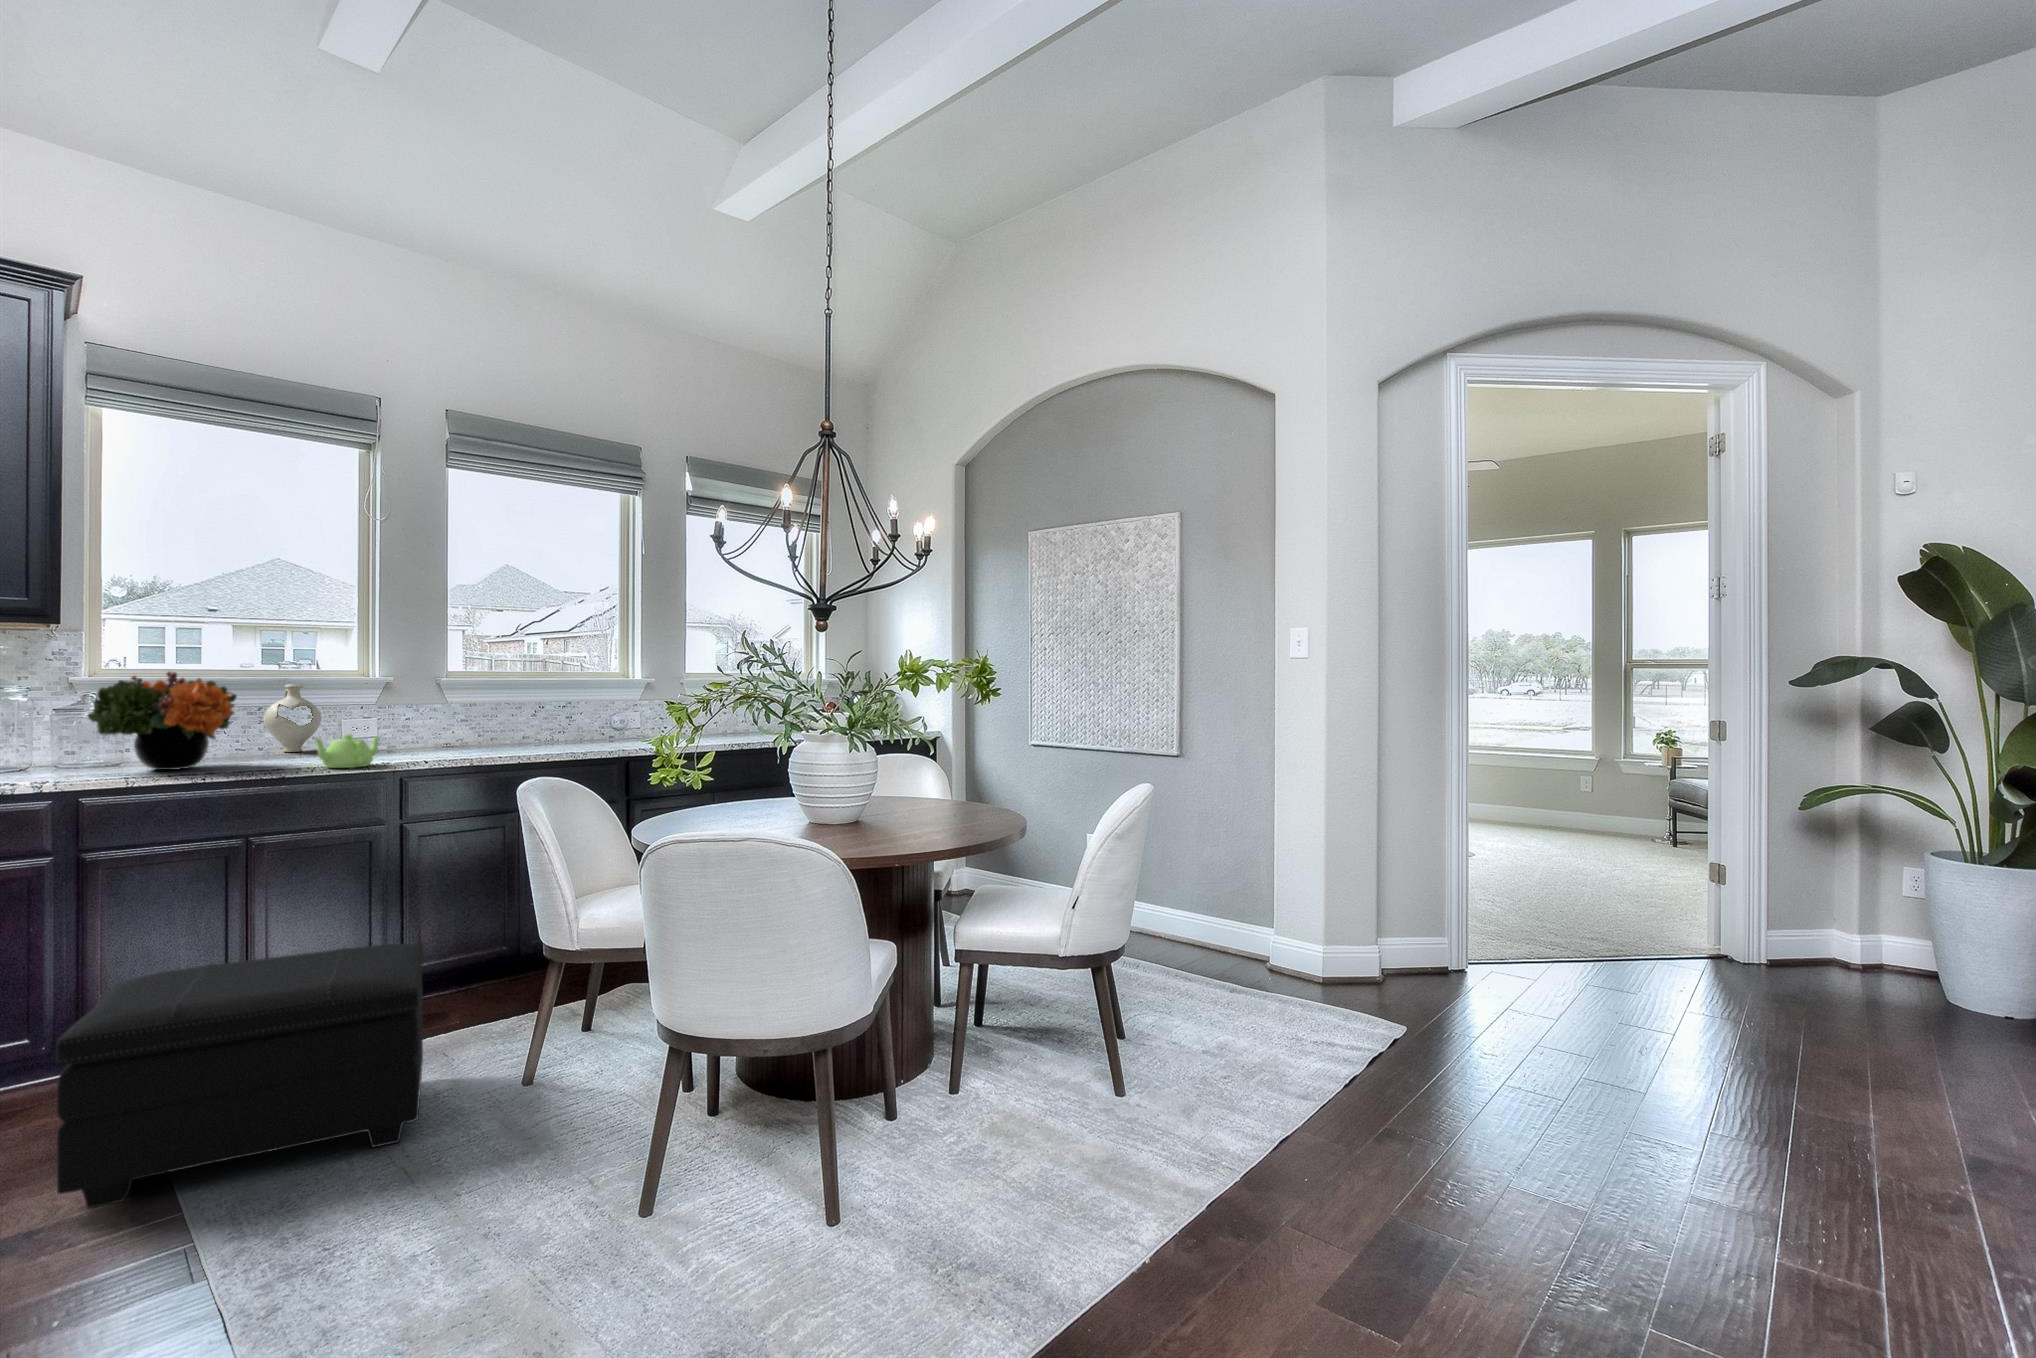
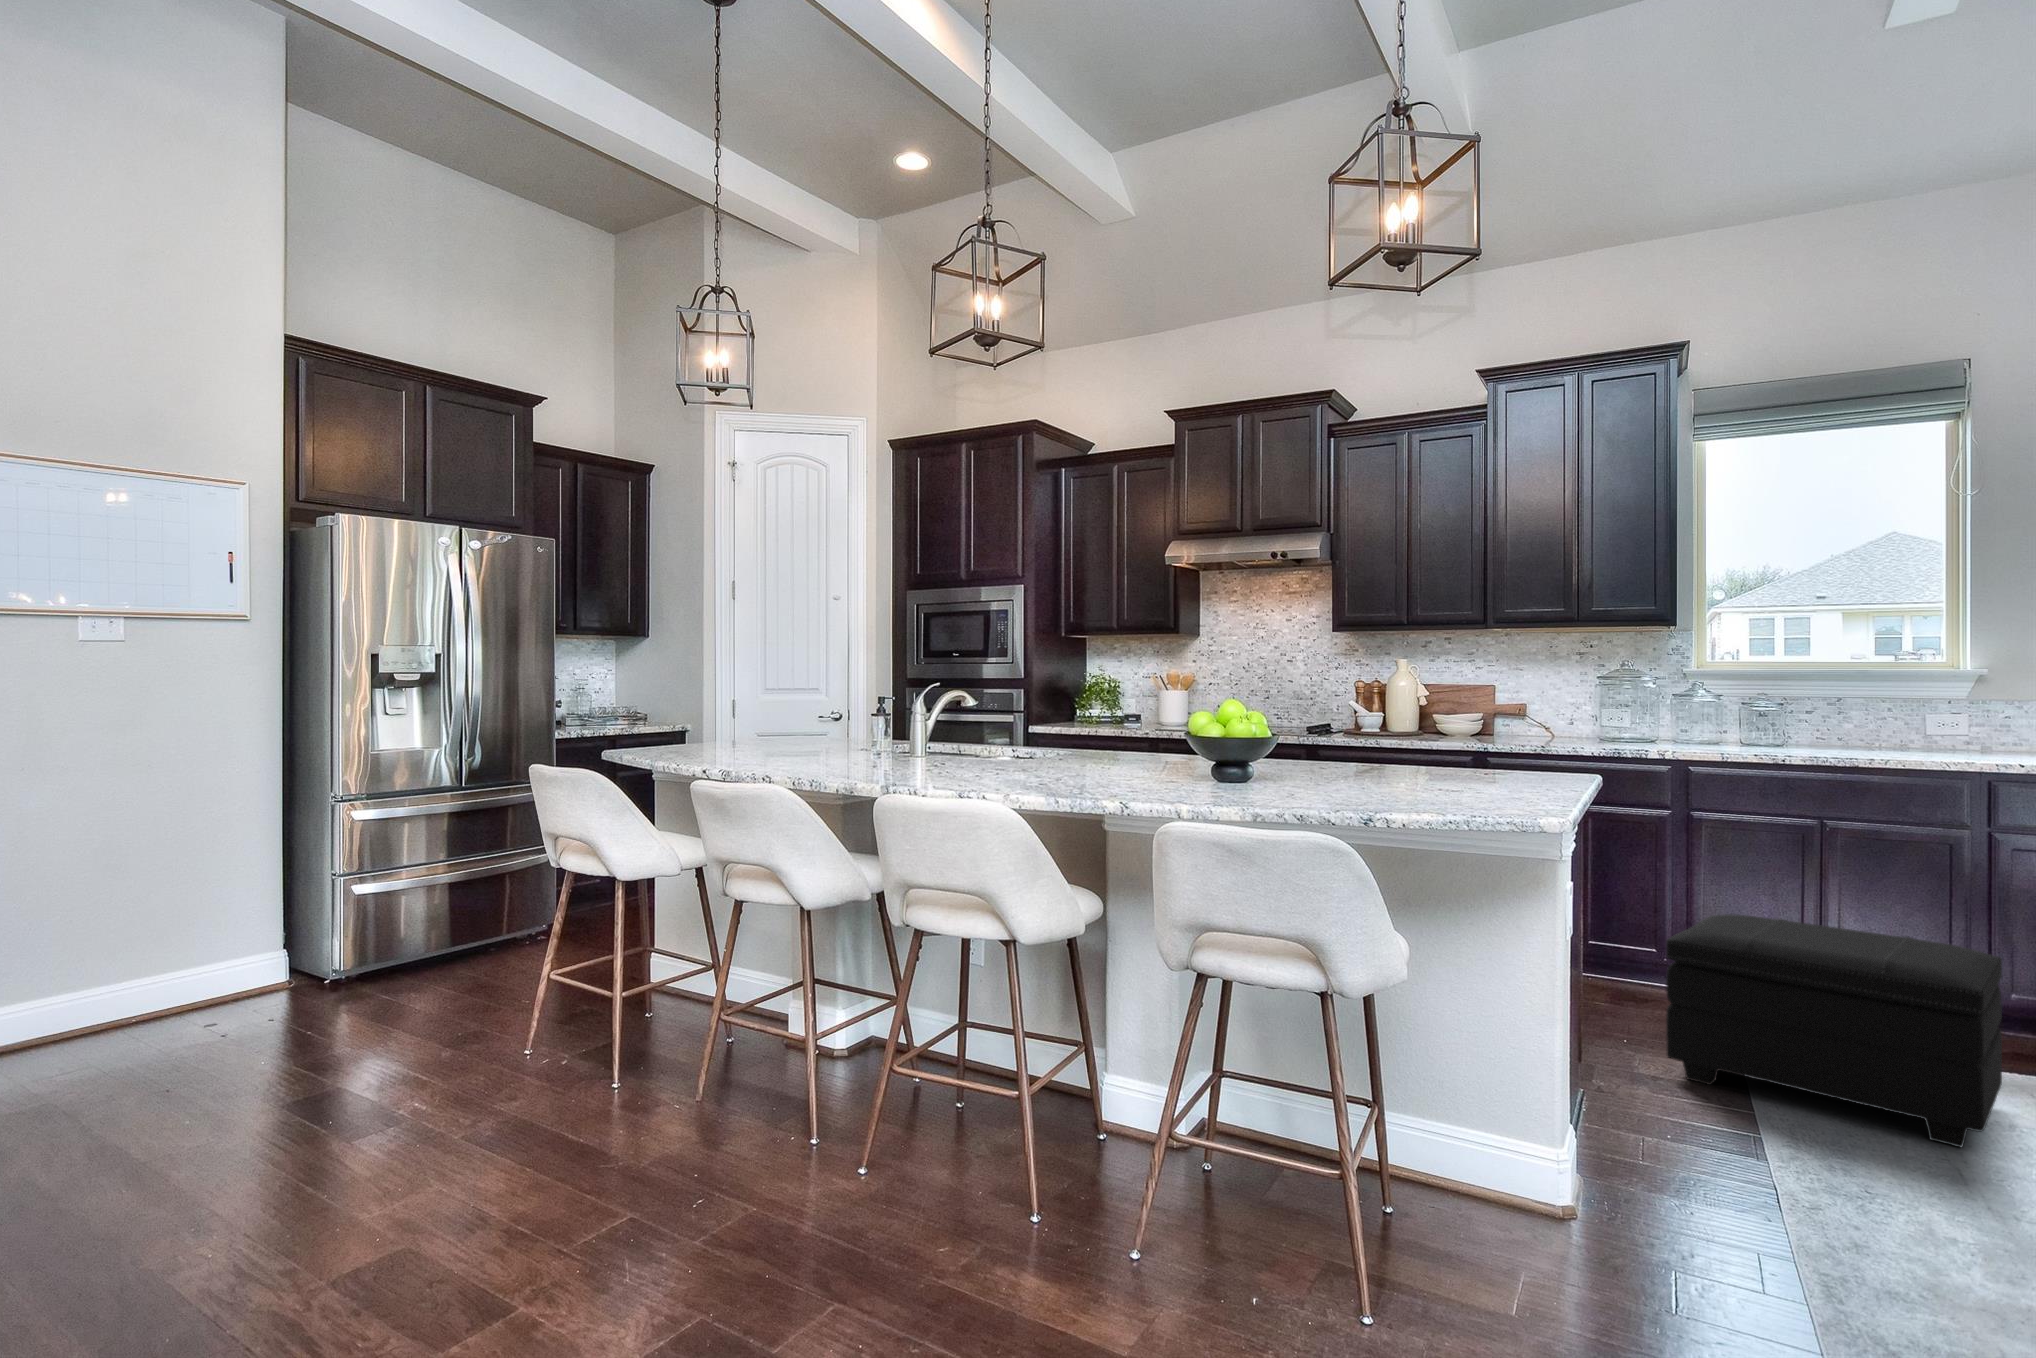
flower arrangement: present [87,672,237,770] -> none [1693,663,1815,750]
decorative vase: present [264,684,321,752] -> none [1843,676,1902,744]
teapot: present [315,734,383,768] -> none [1885,727,1968,762]

